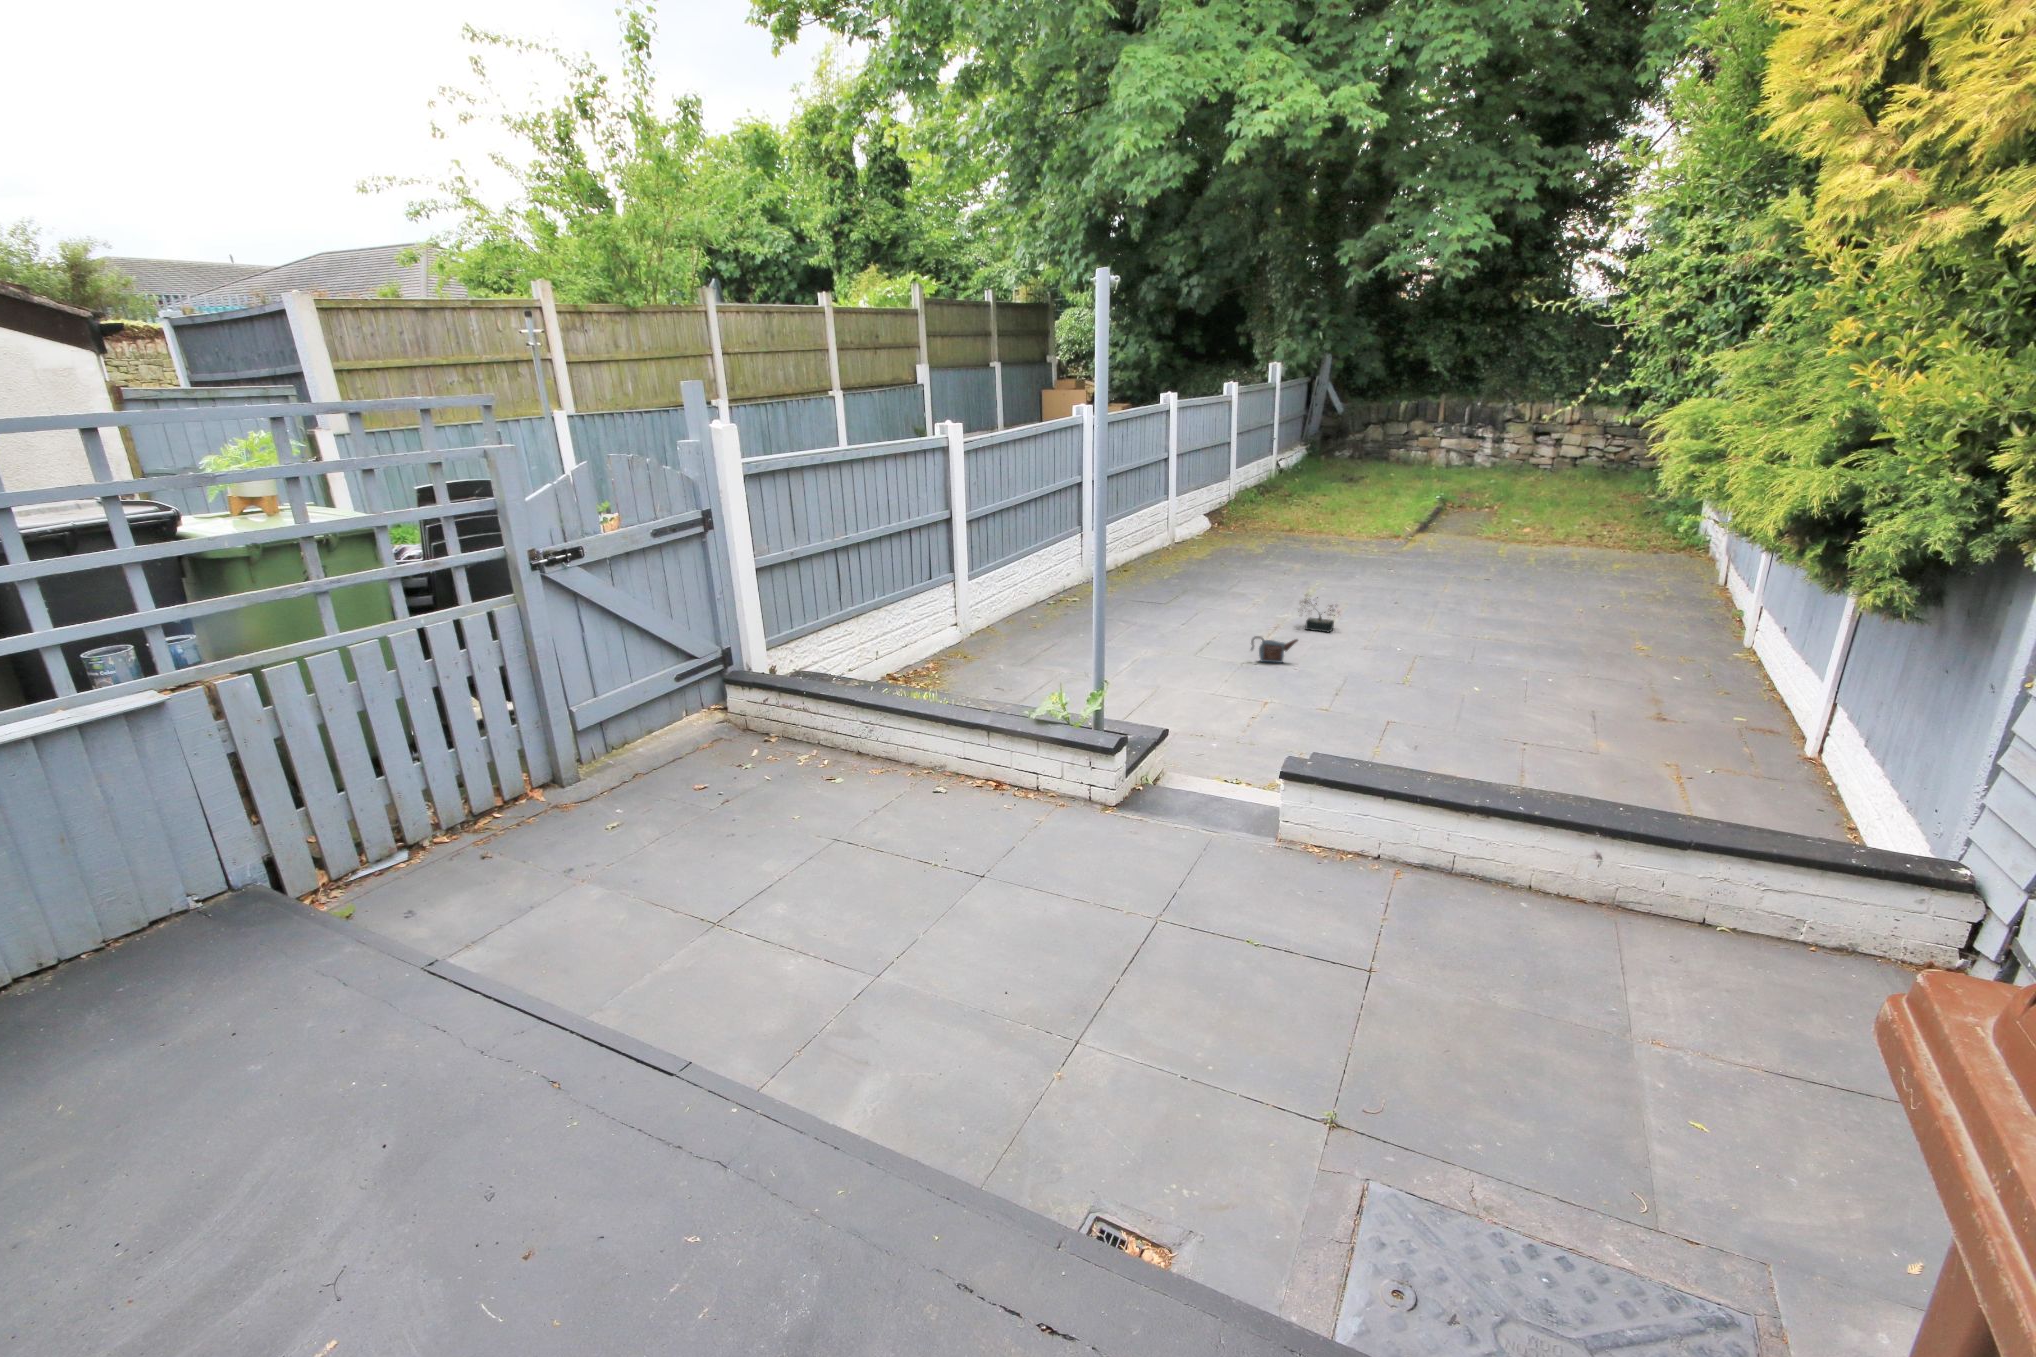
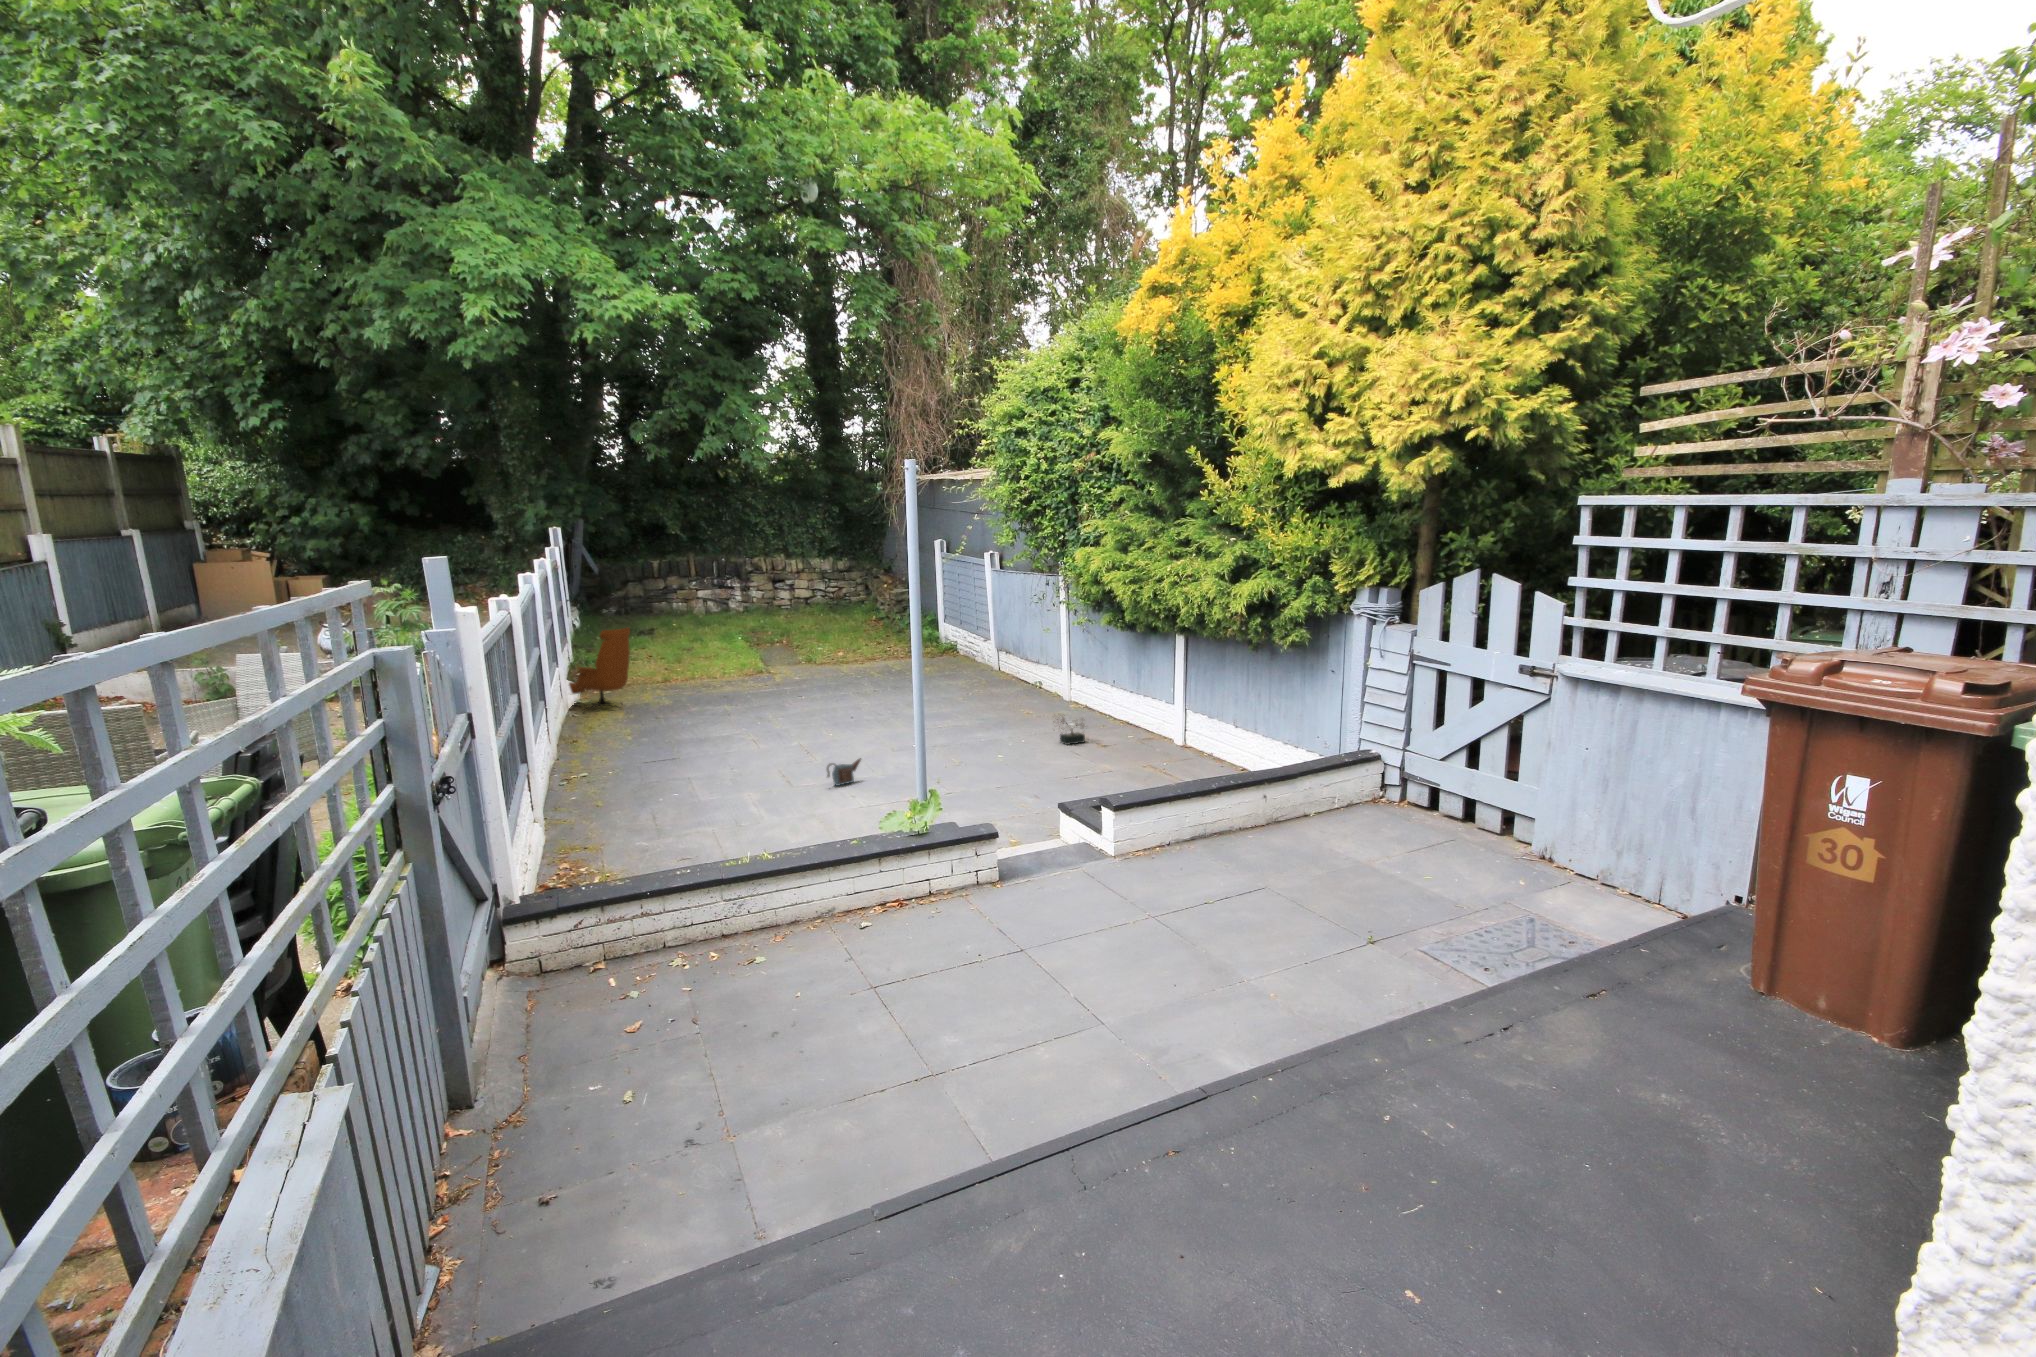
lounge chair: none [1194,469,1257,547] -> present [569,628,630,708]
decorative plant: present [1298,594,1339,632] -> present [1057,714,1085,745]

